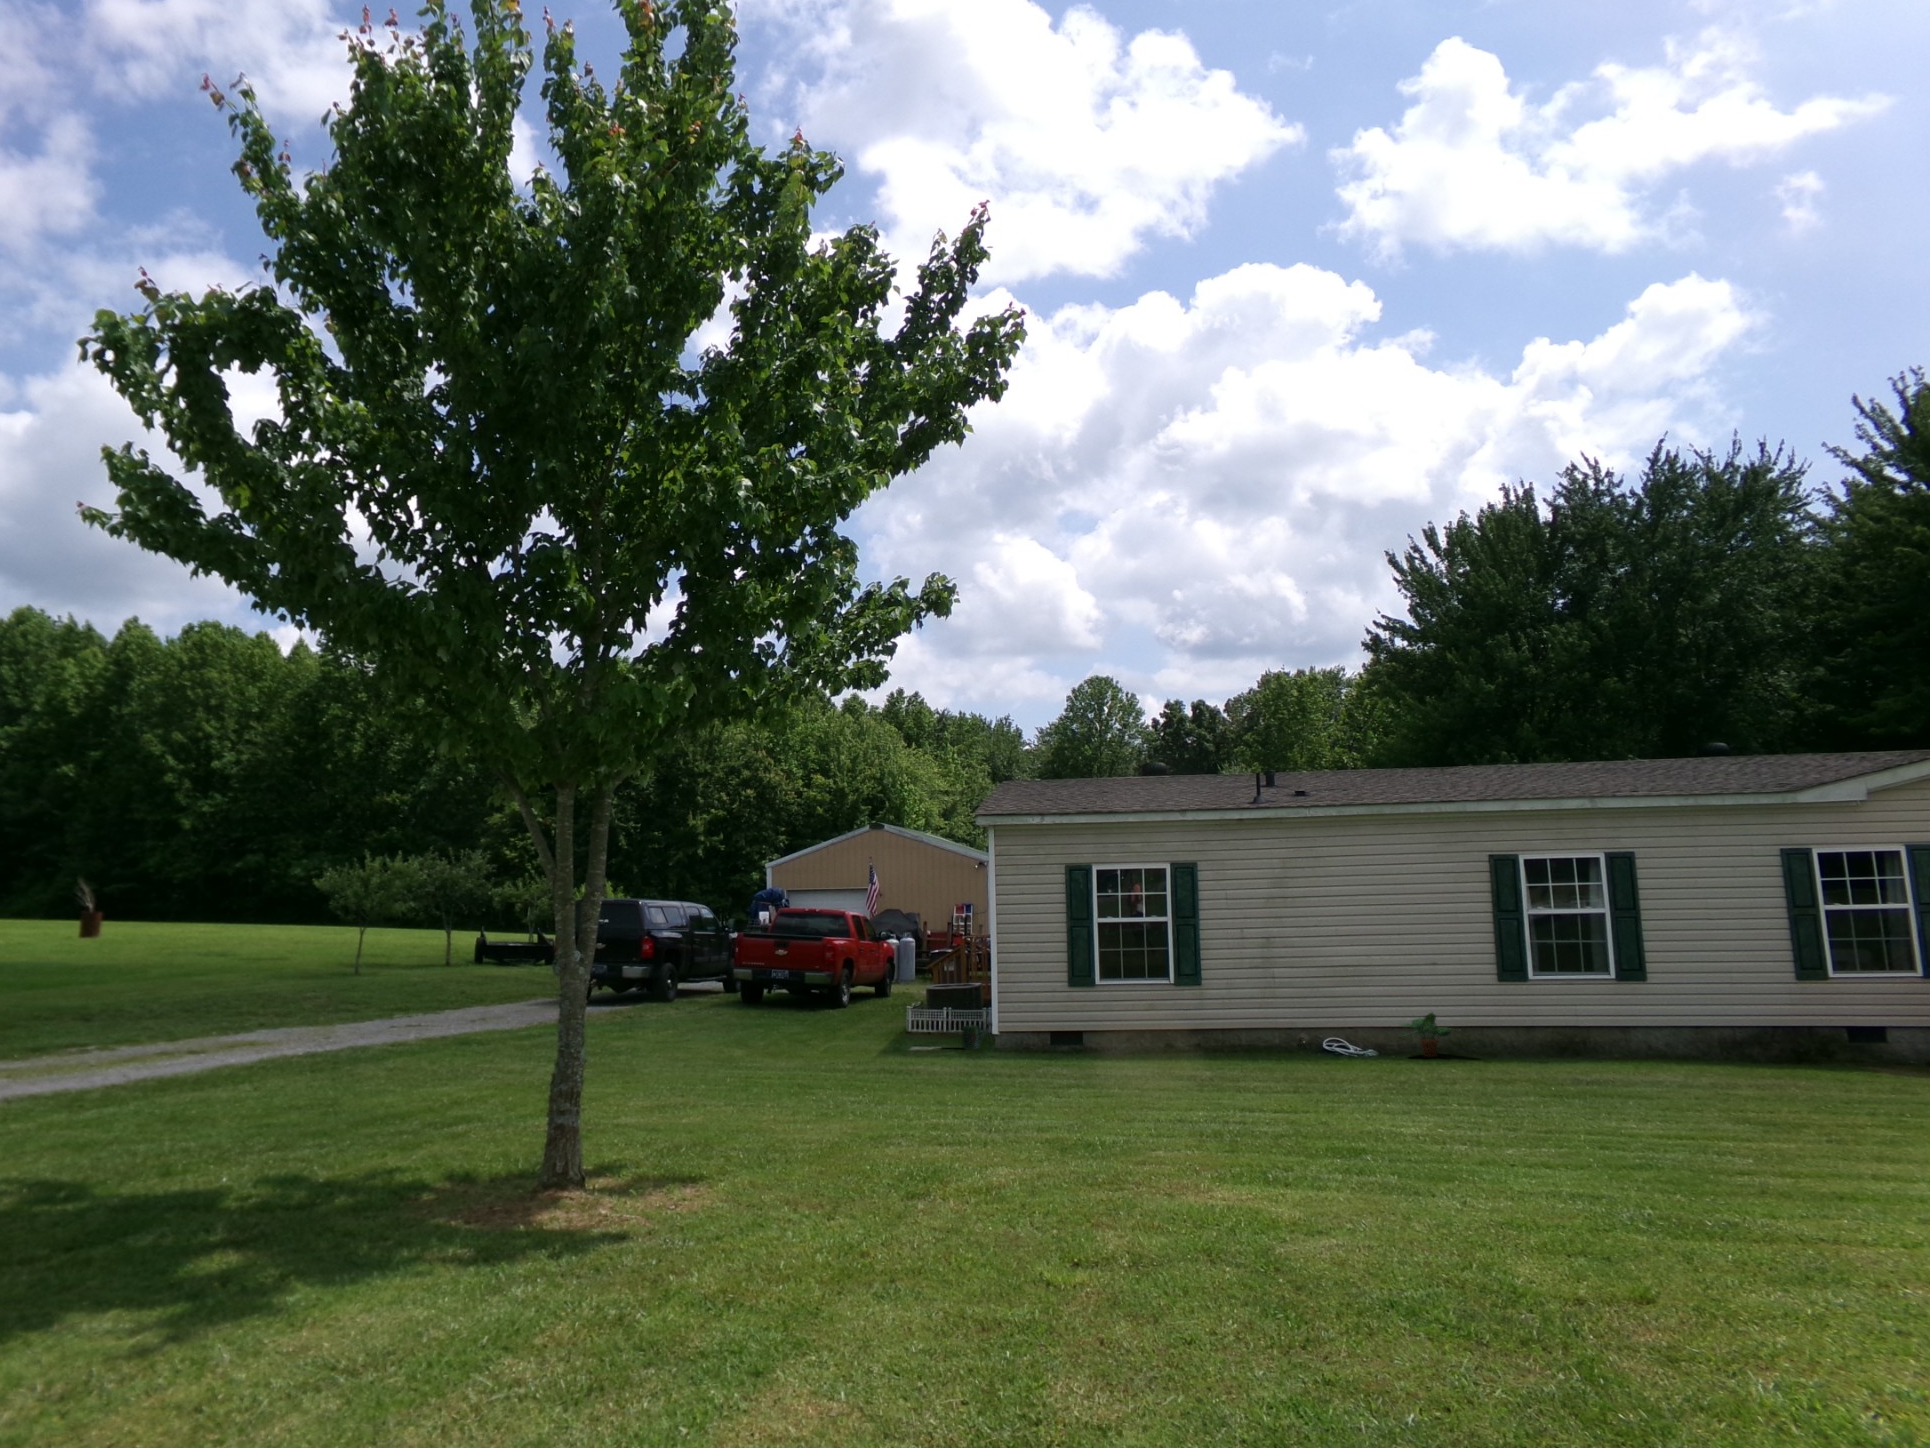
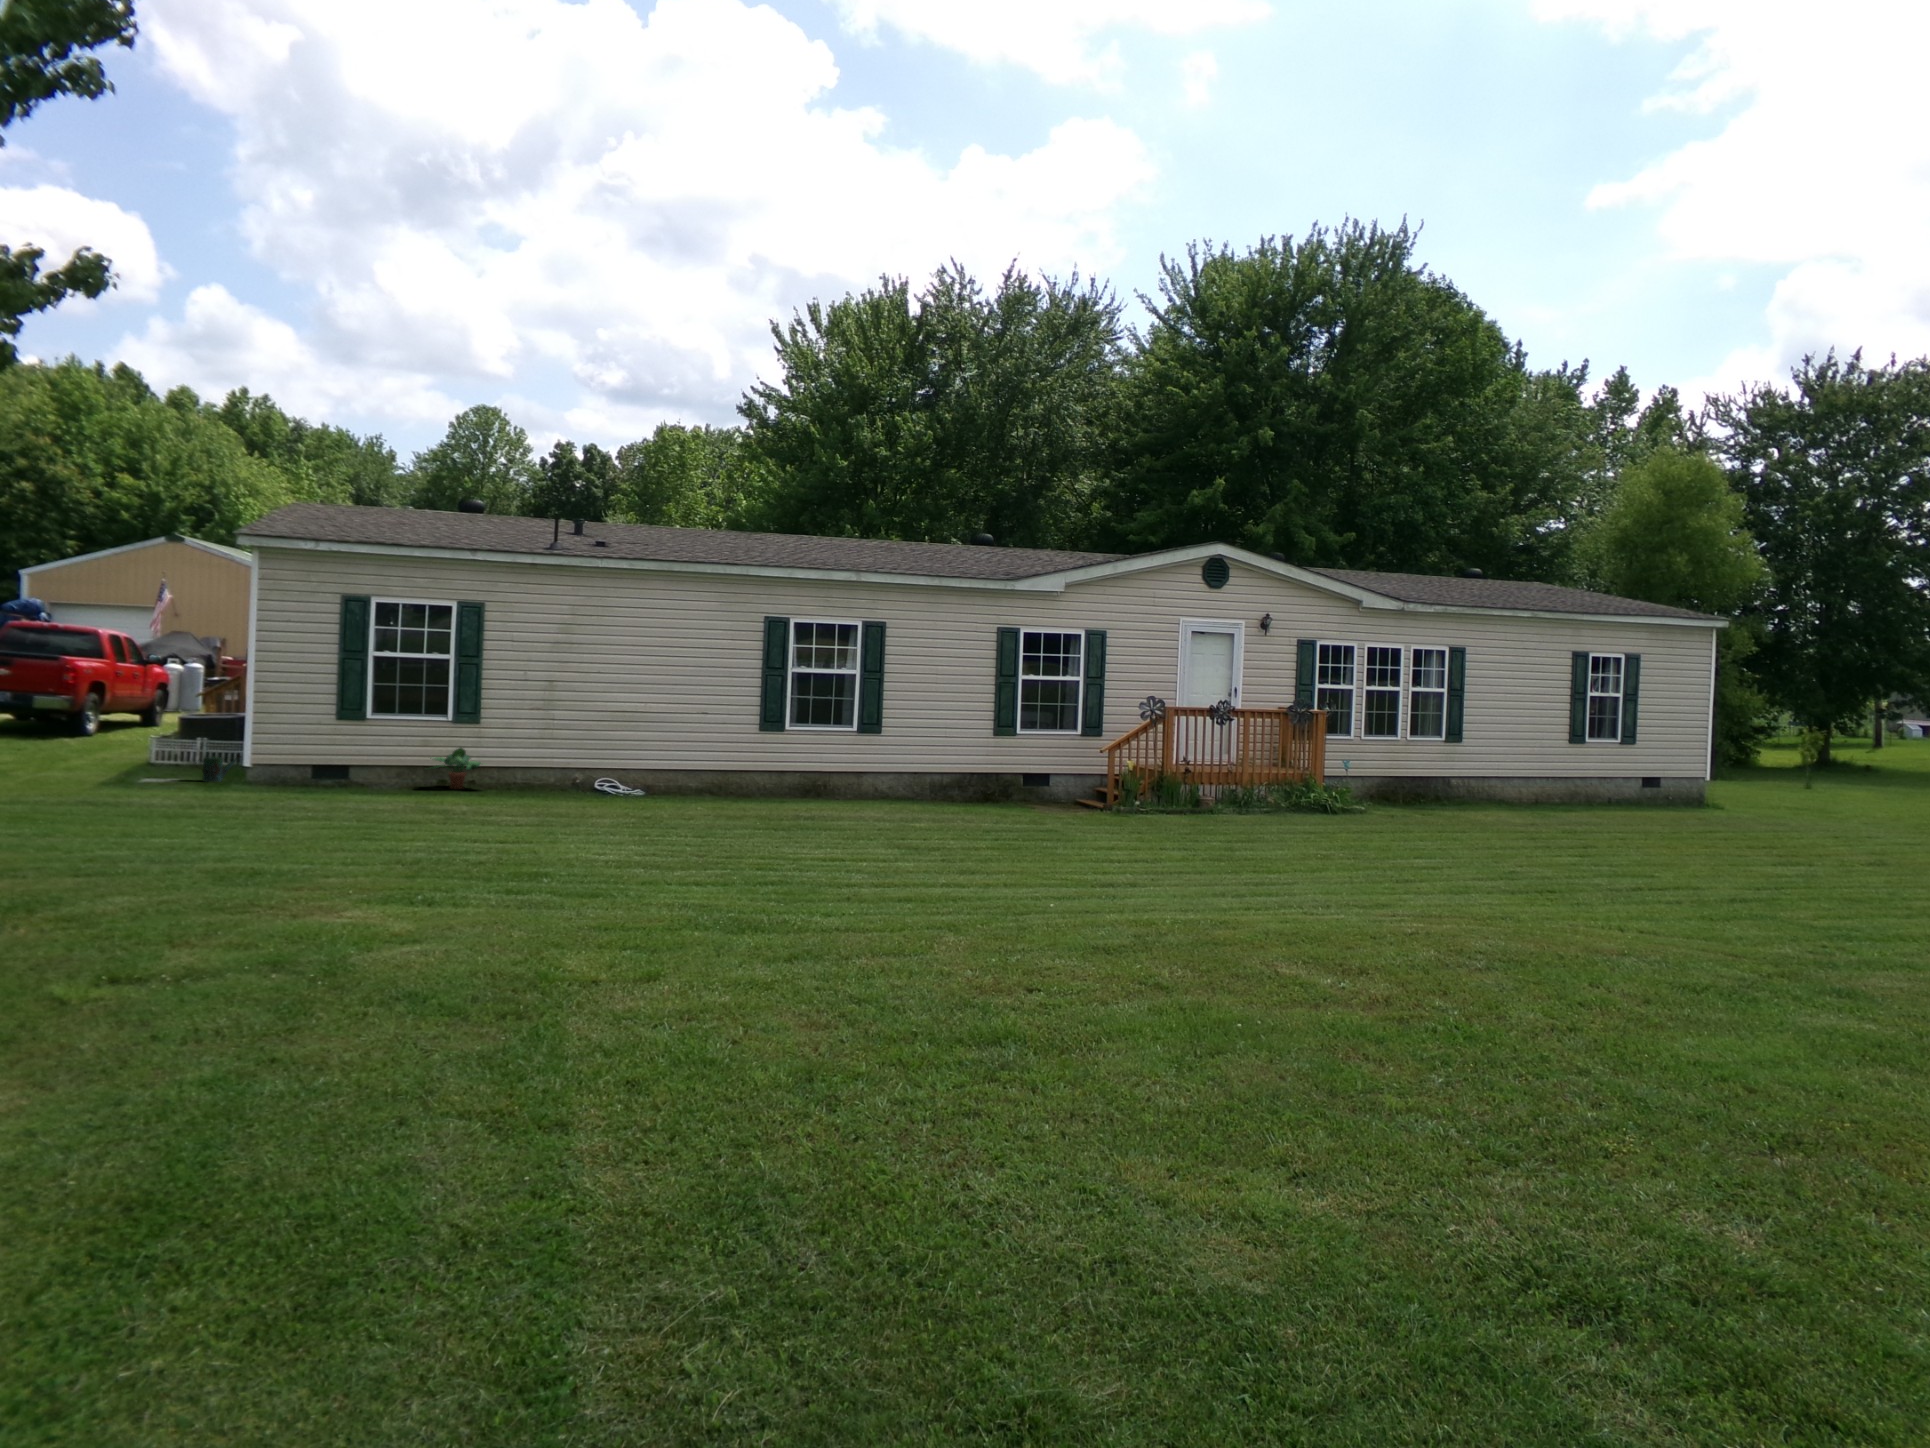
potted plant: present [1403,1013,1450,1057] -> present [427,747,481,789]

